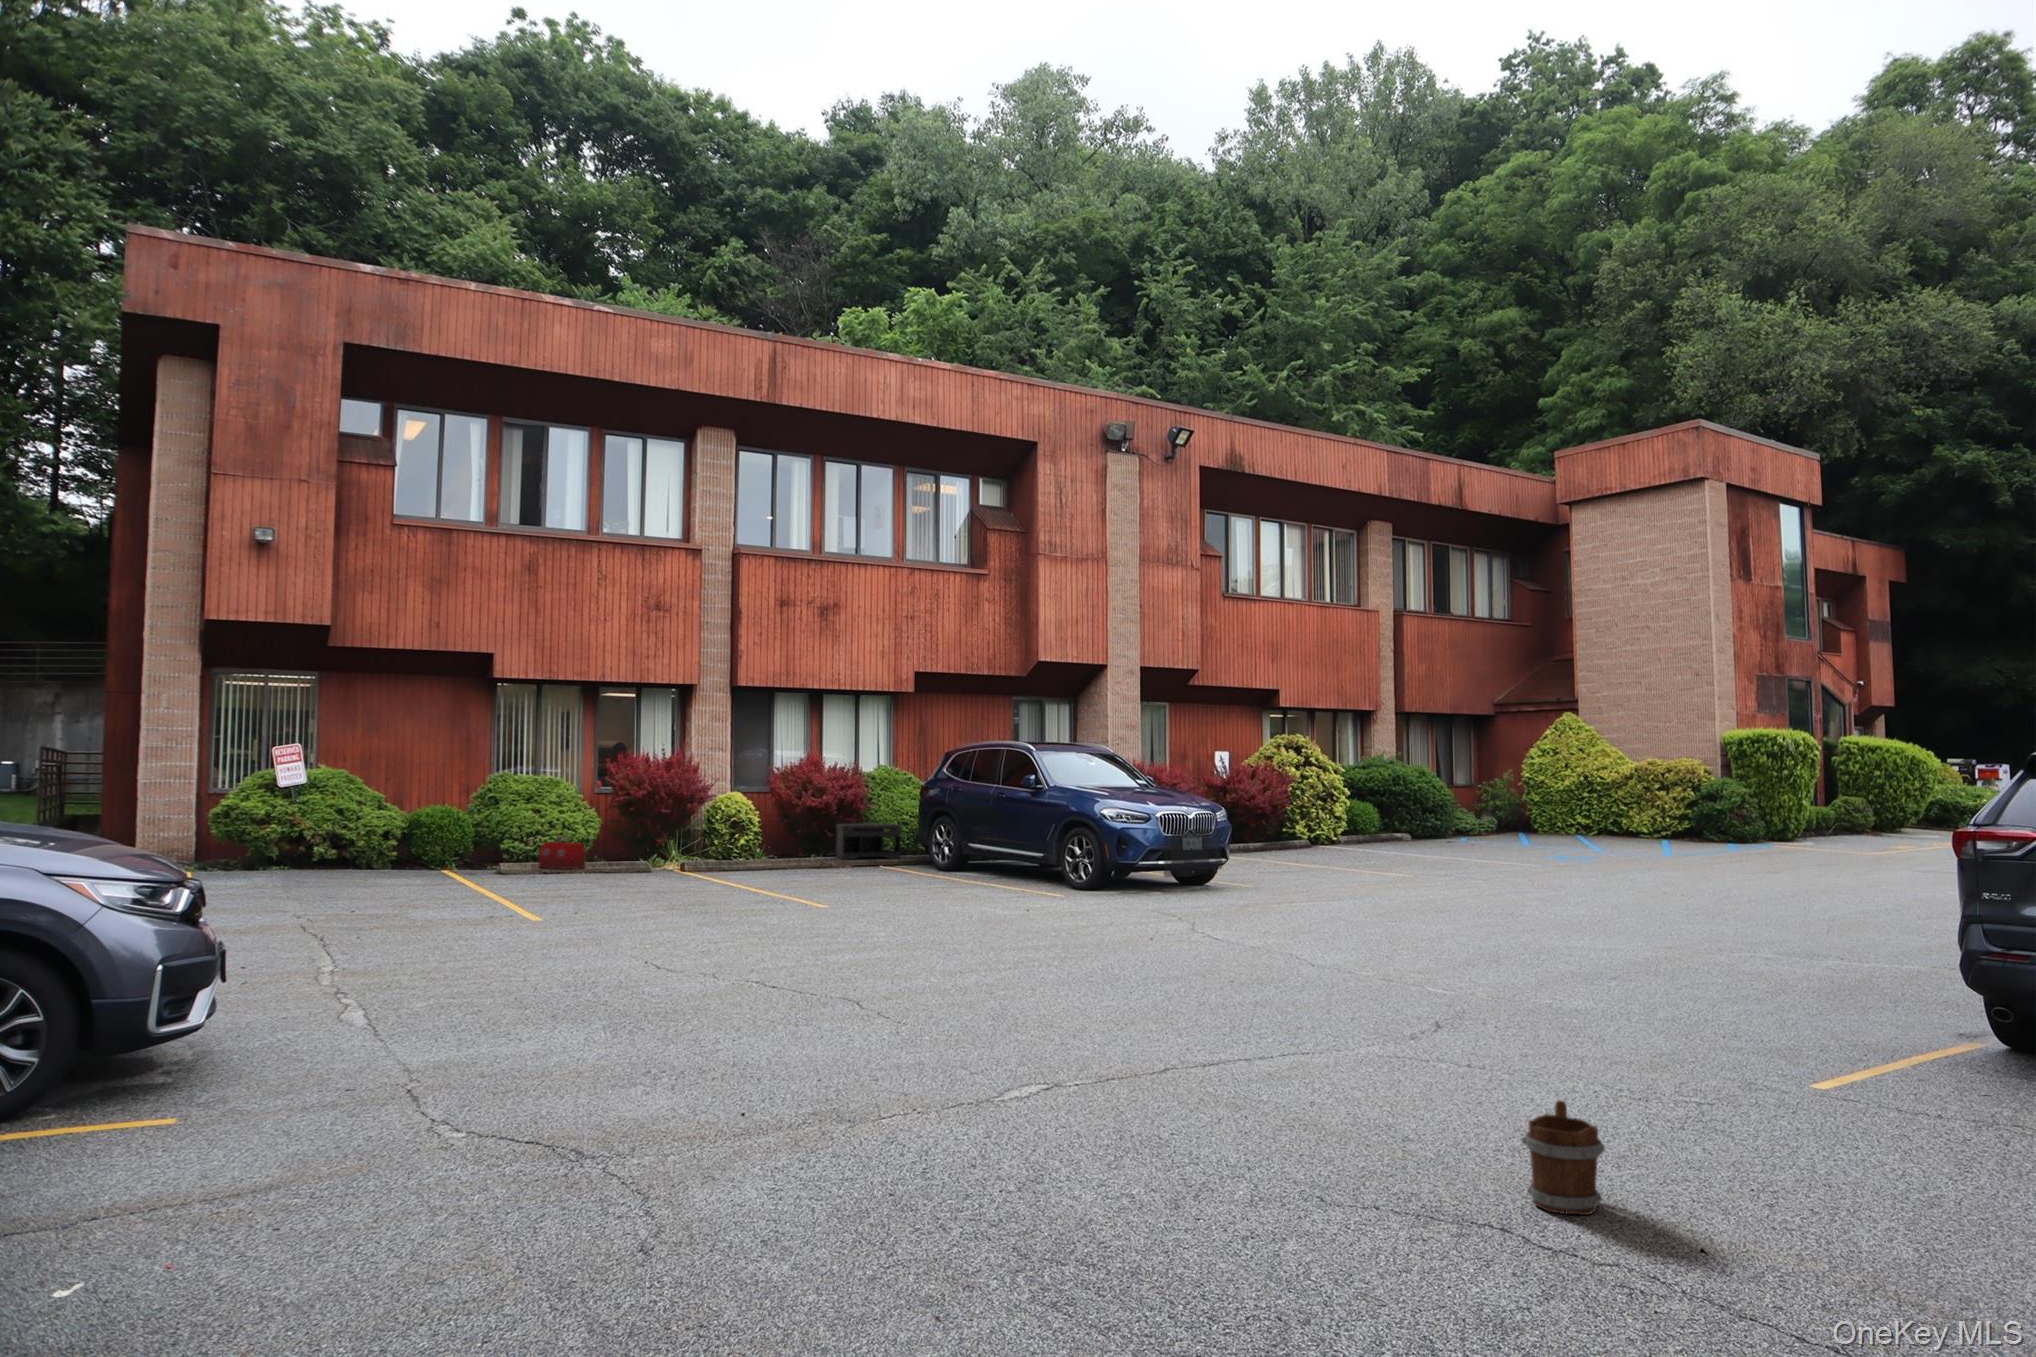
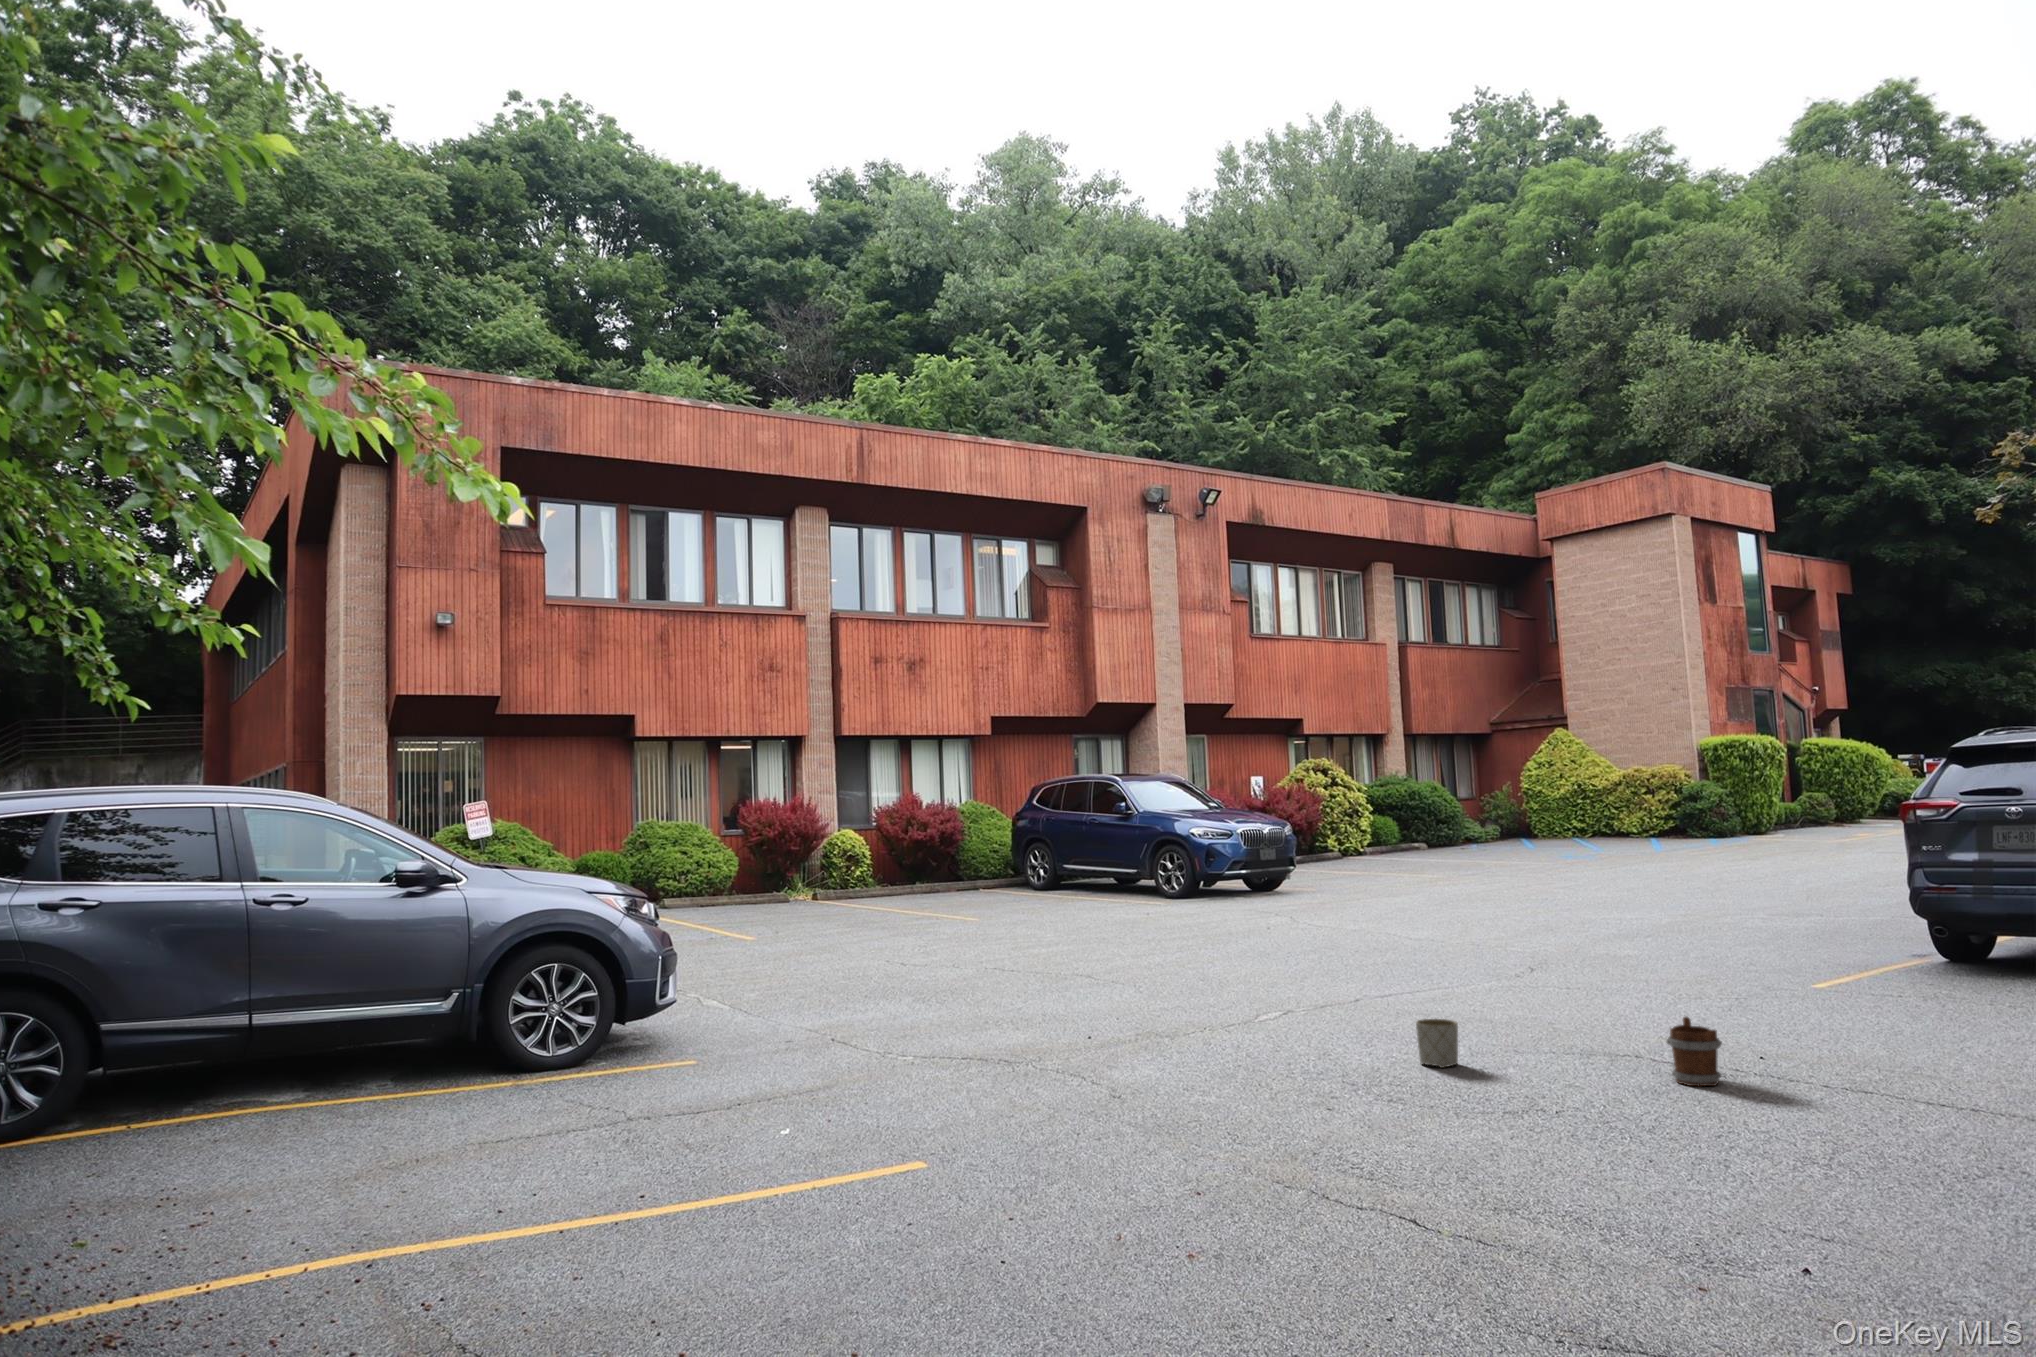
bench: present [836,824,901,859] -> none [936,852,995,885]
toolbox: present [539,837,586,870] -> none [690,876,731,904]
planter: none [1174,1080,1233,1155] -> present [1416,1019,1458,1068]

